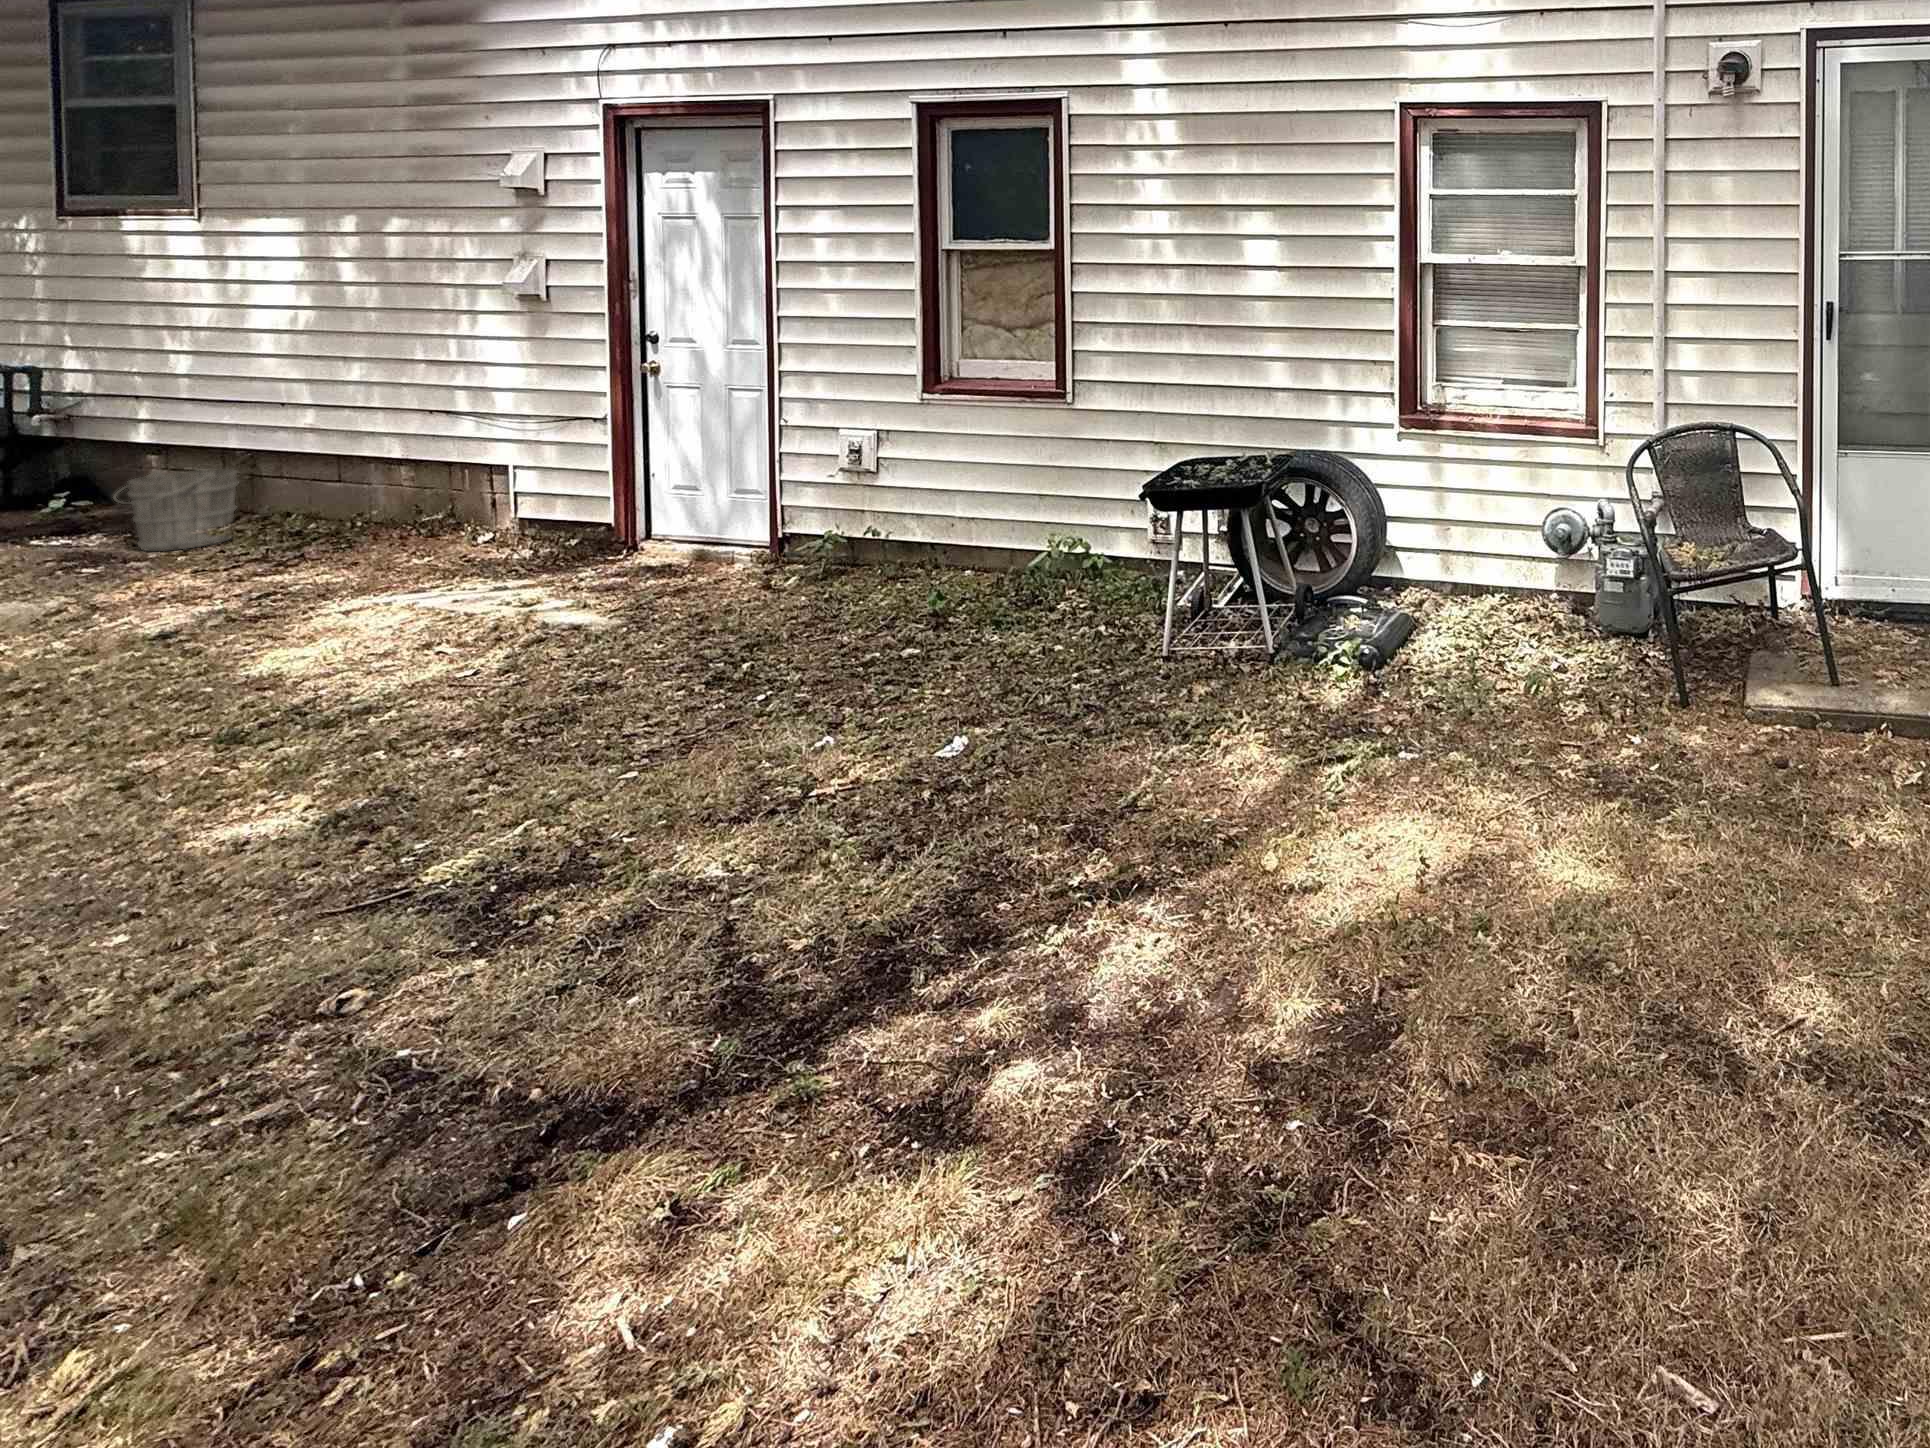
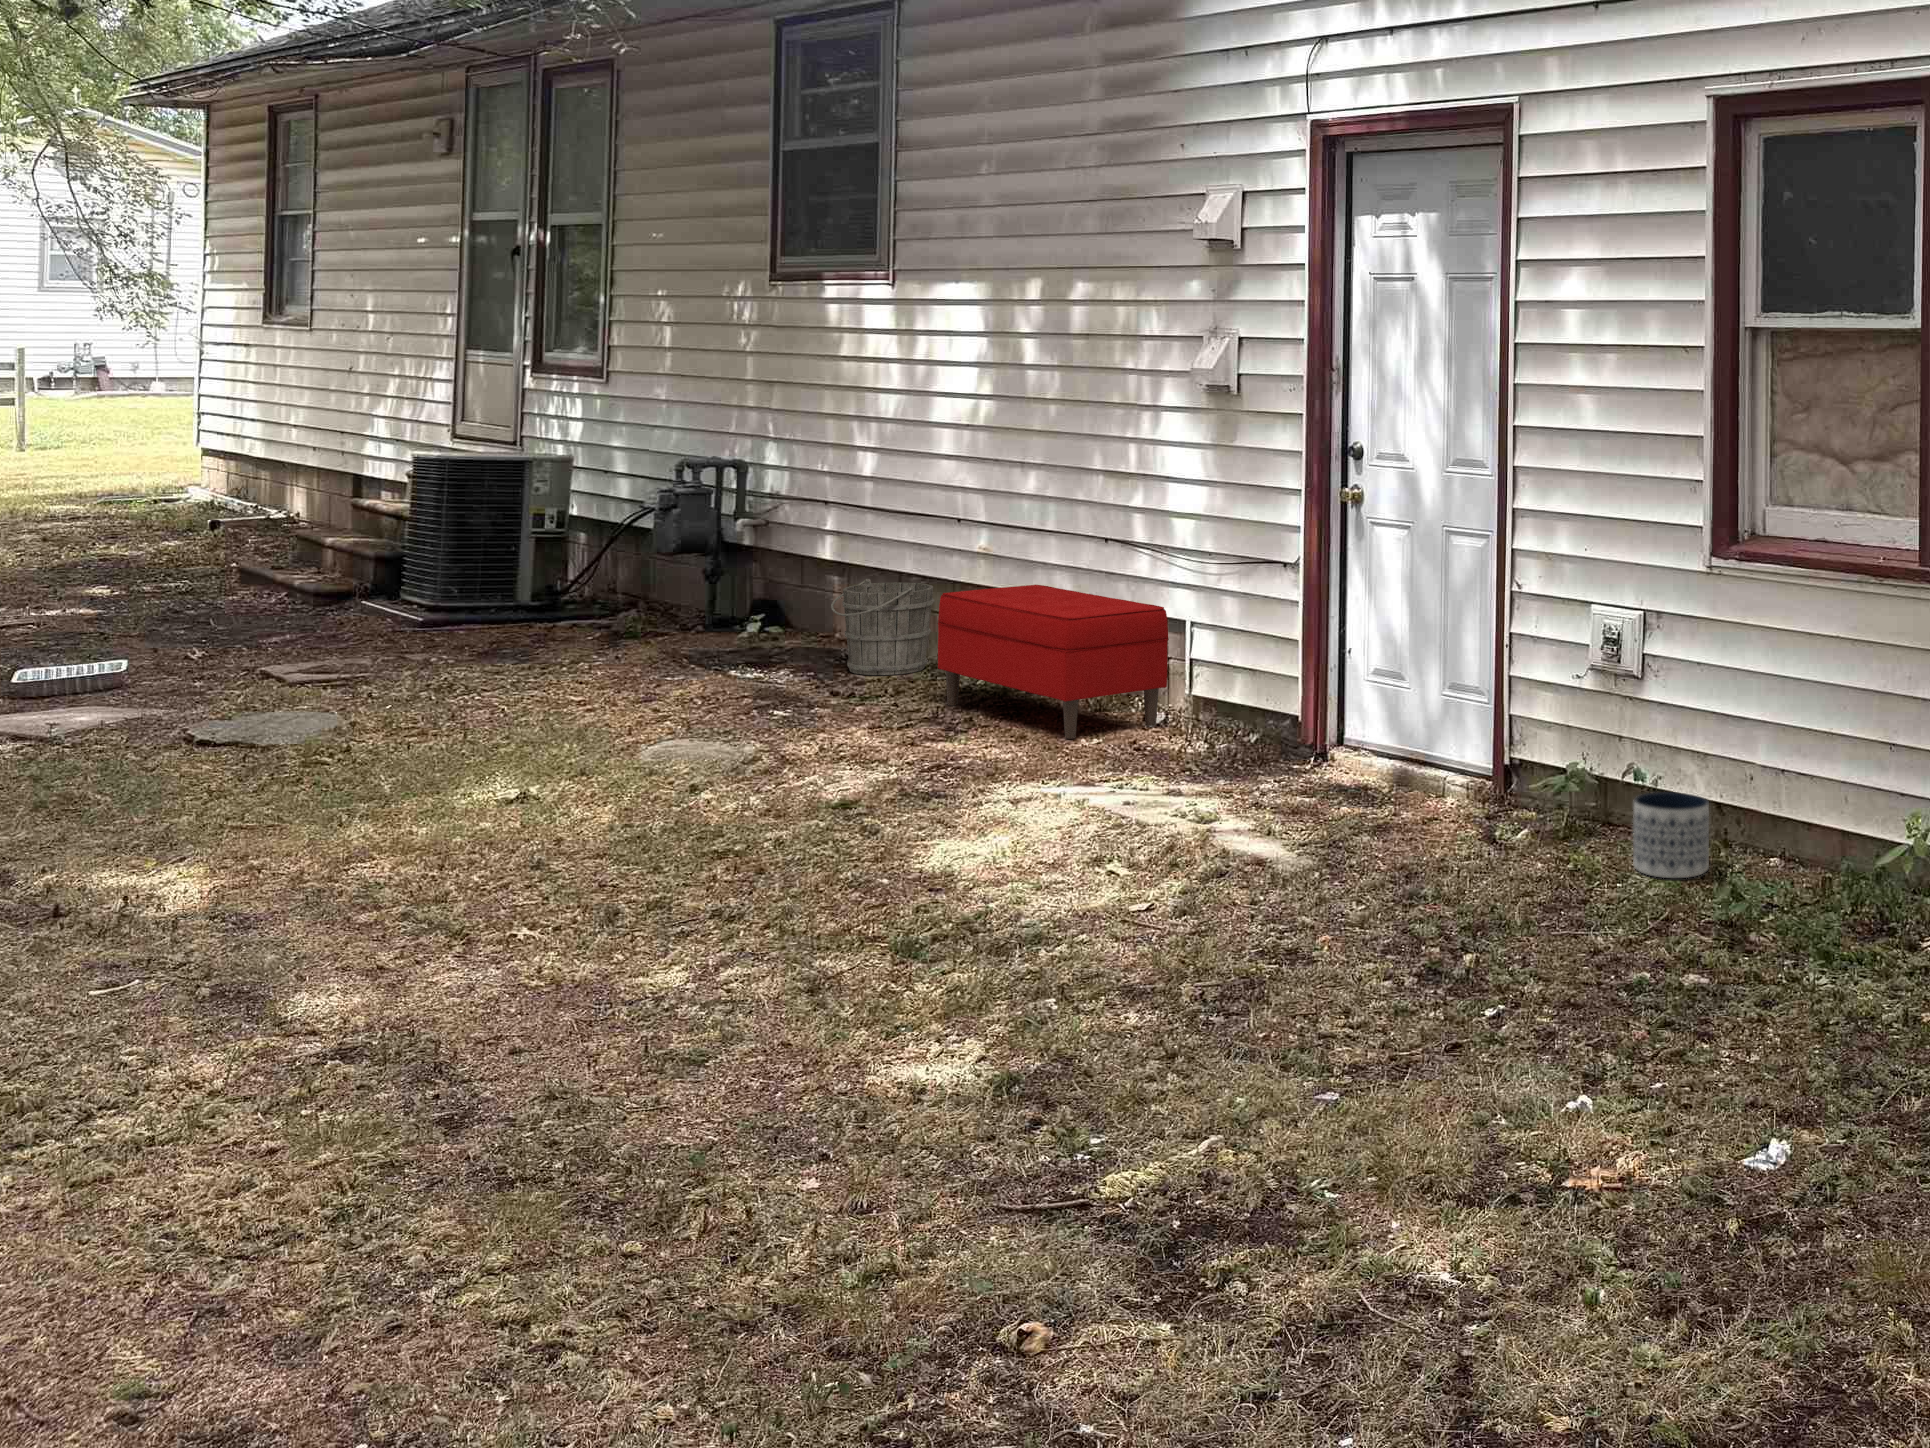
bench: none [244,460,492,575] -> present [938,585,1168,739]
planter: none [879,544,933,599] -> present [1633,792,1709,878]

